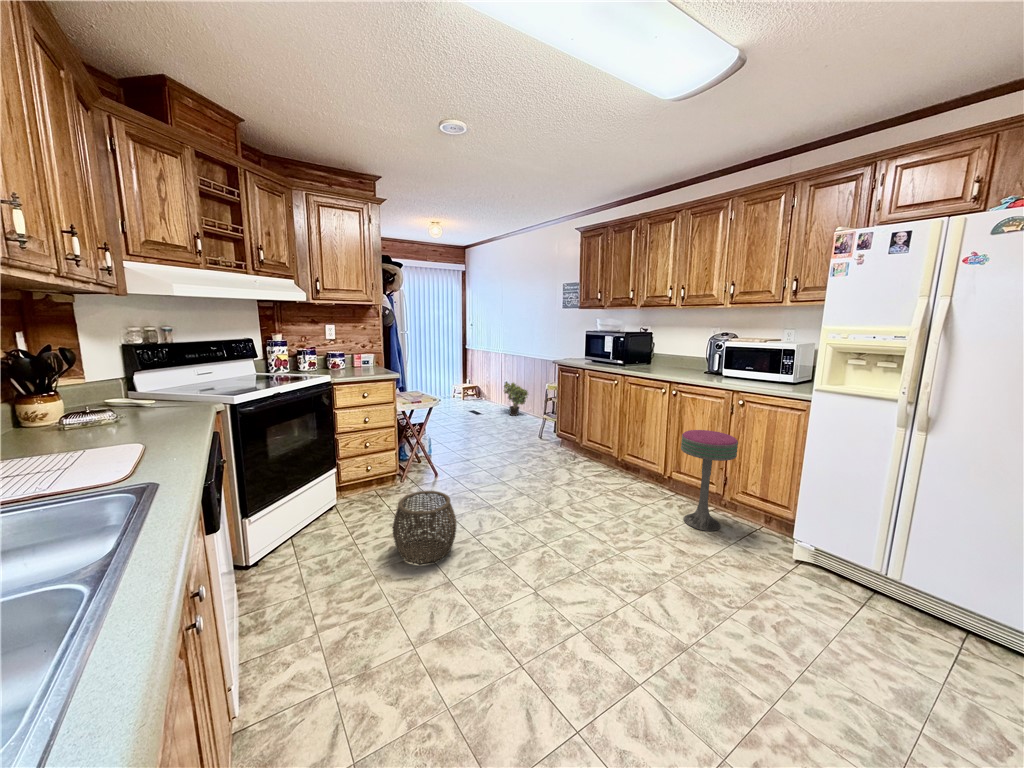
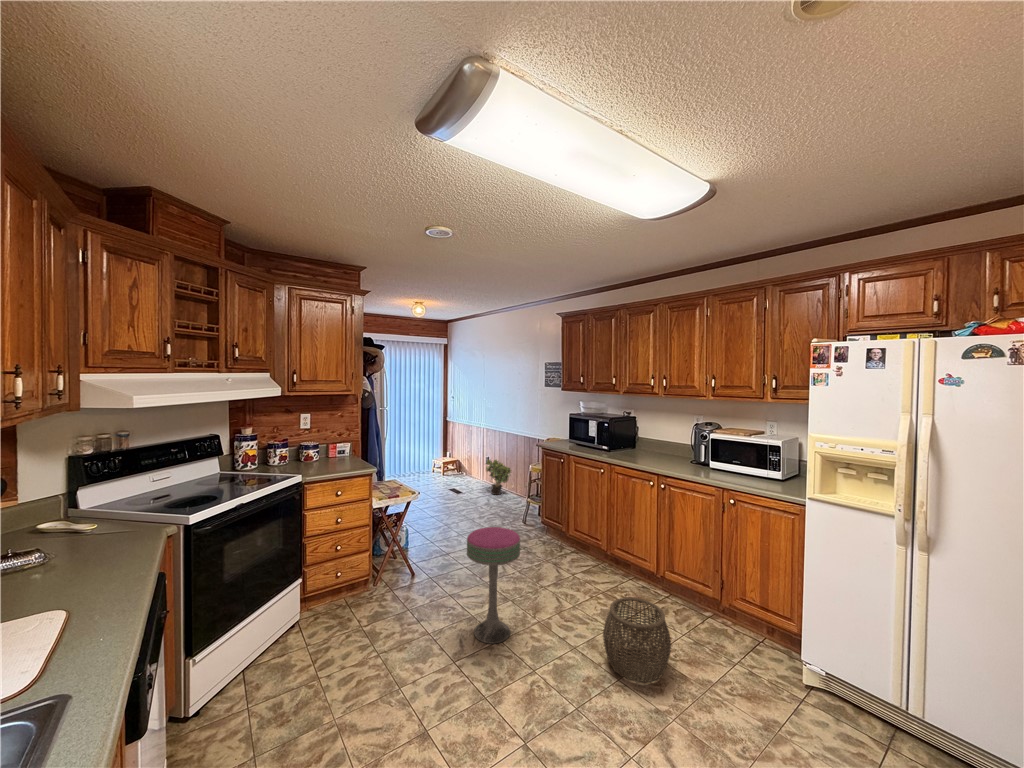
bar stool: present [681,430,738,531] -> present [467,527,520,644]
woven basket: present [393,491,457,564] -> present [603,597,671,683]

